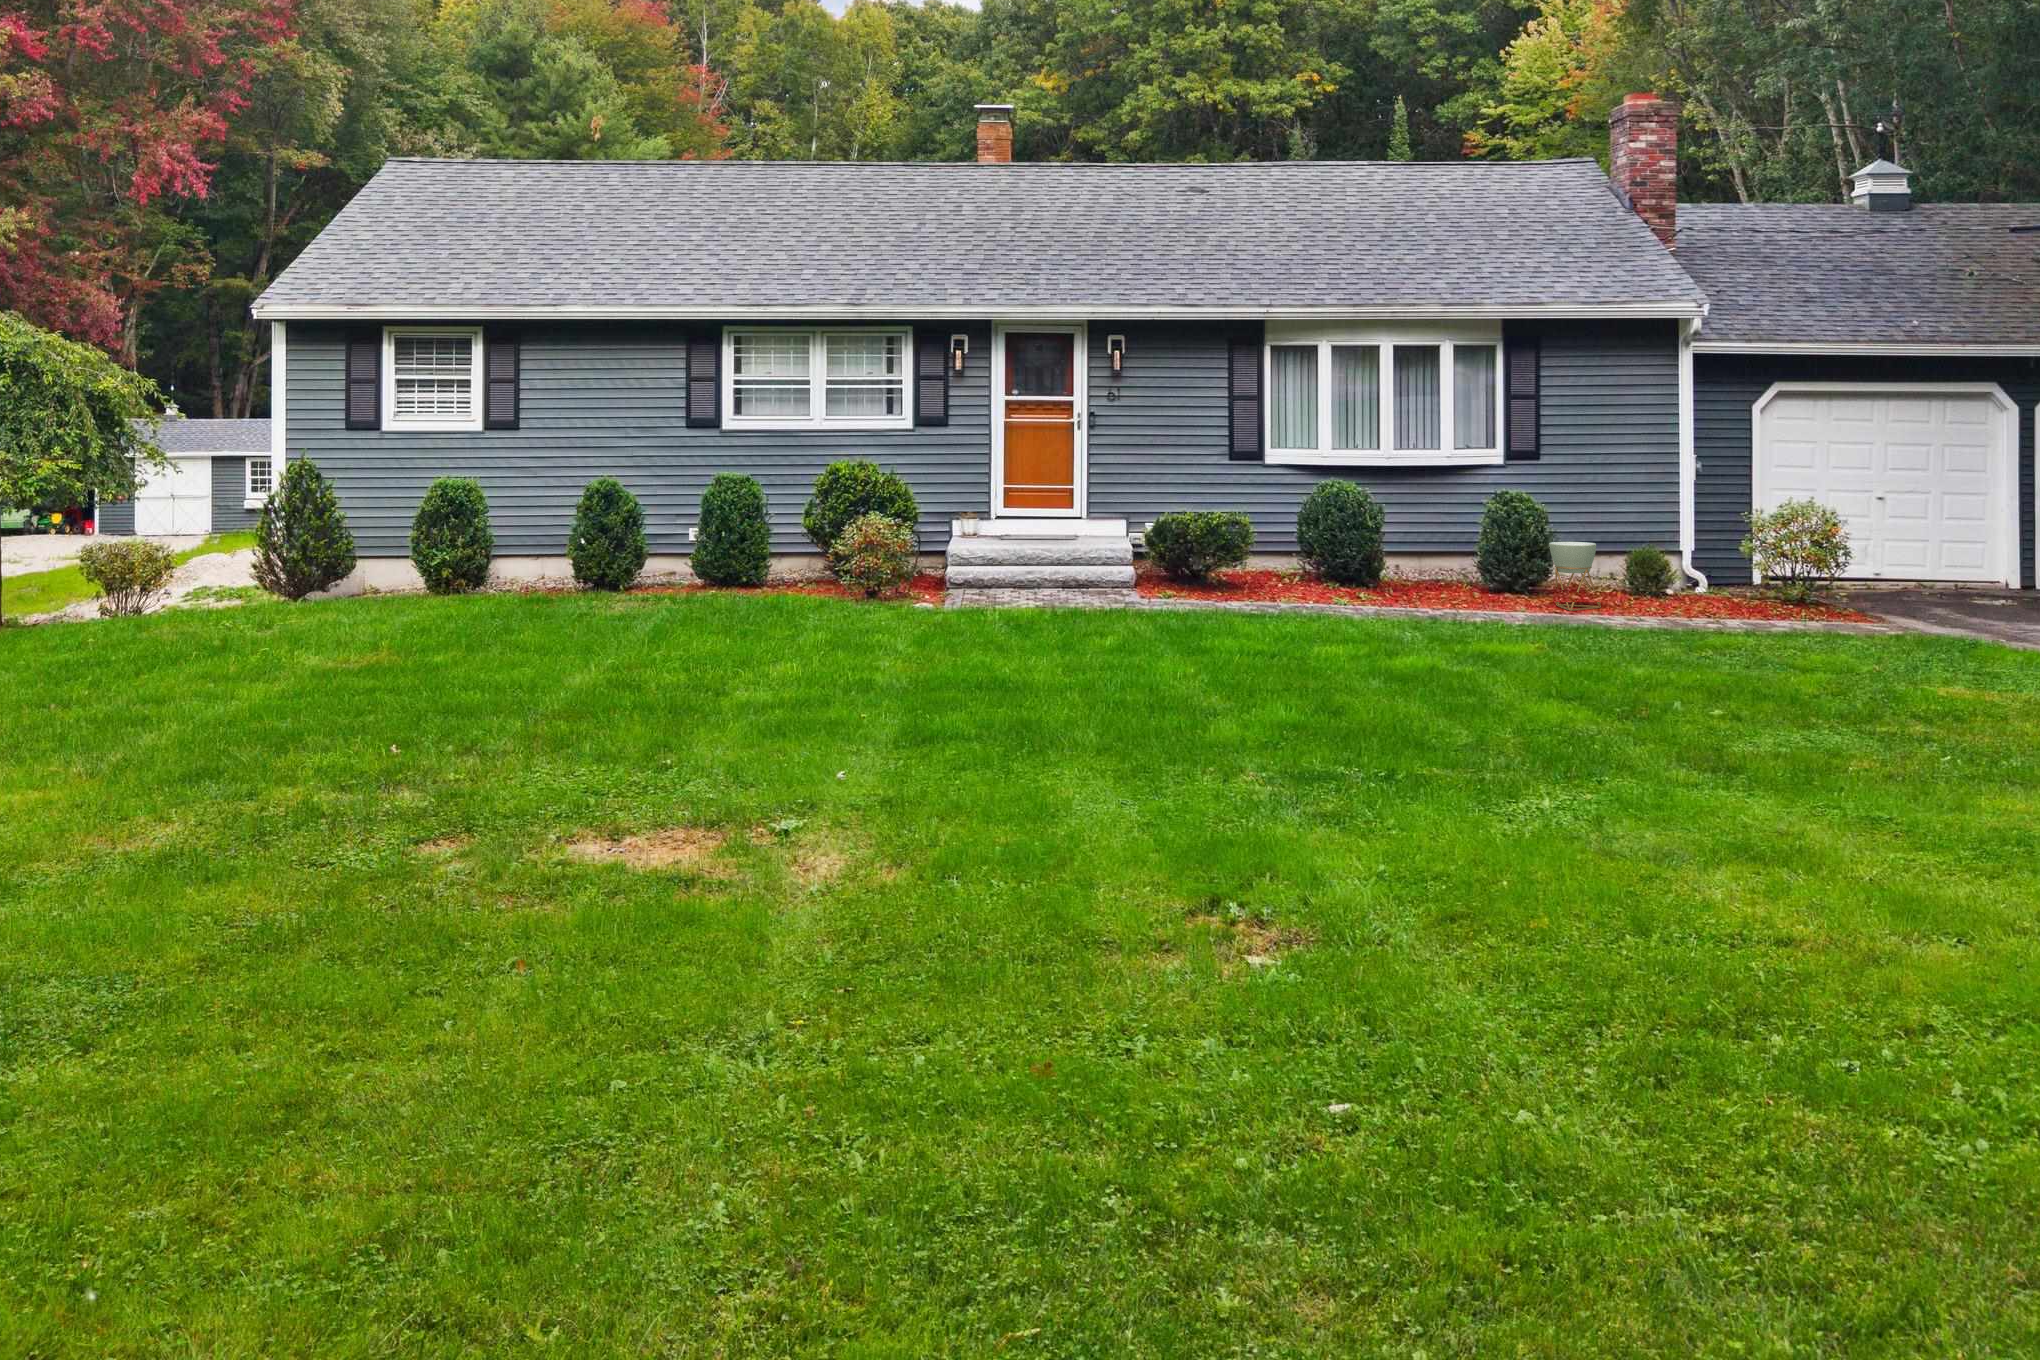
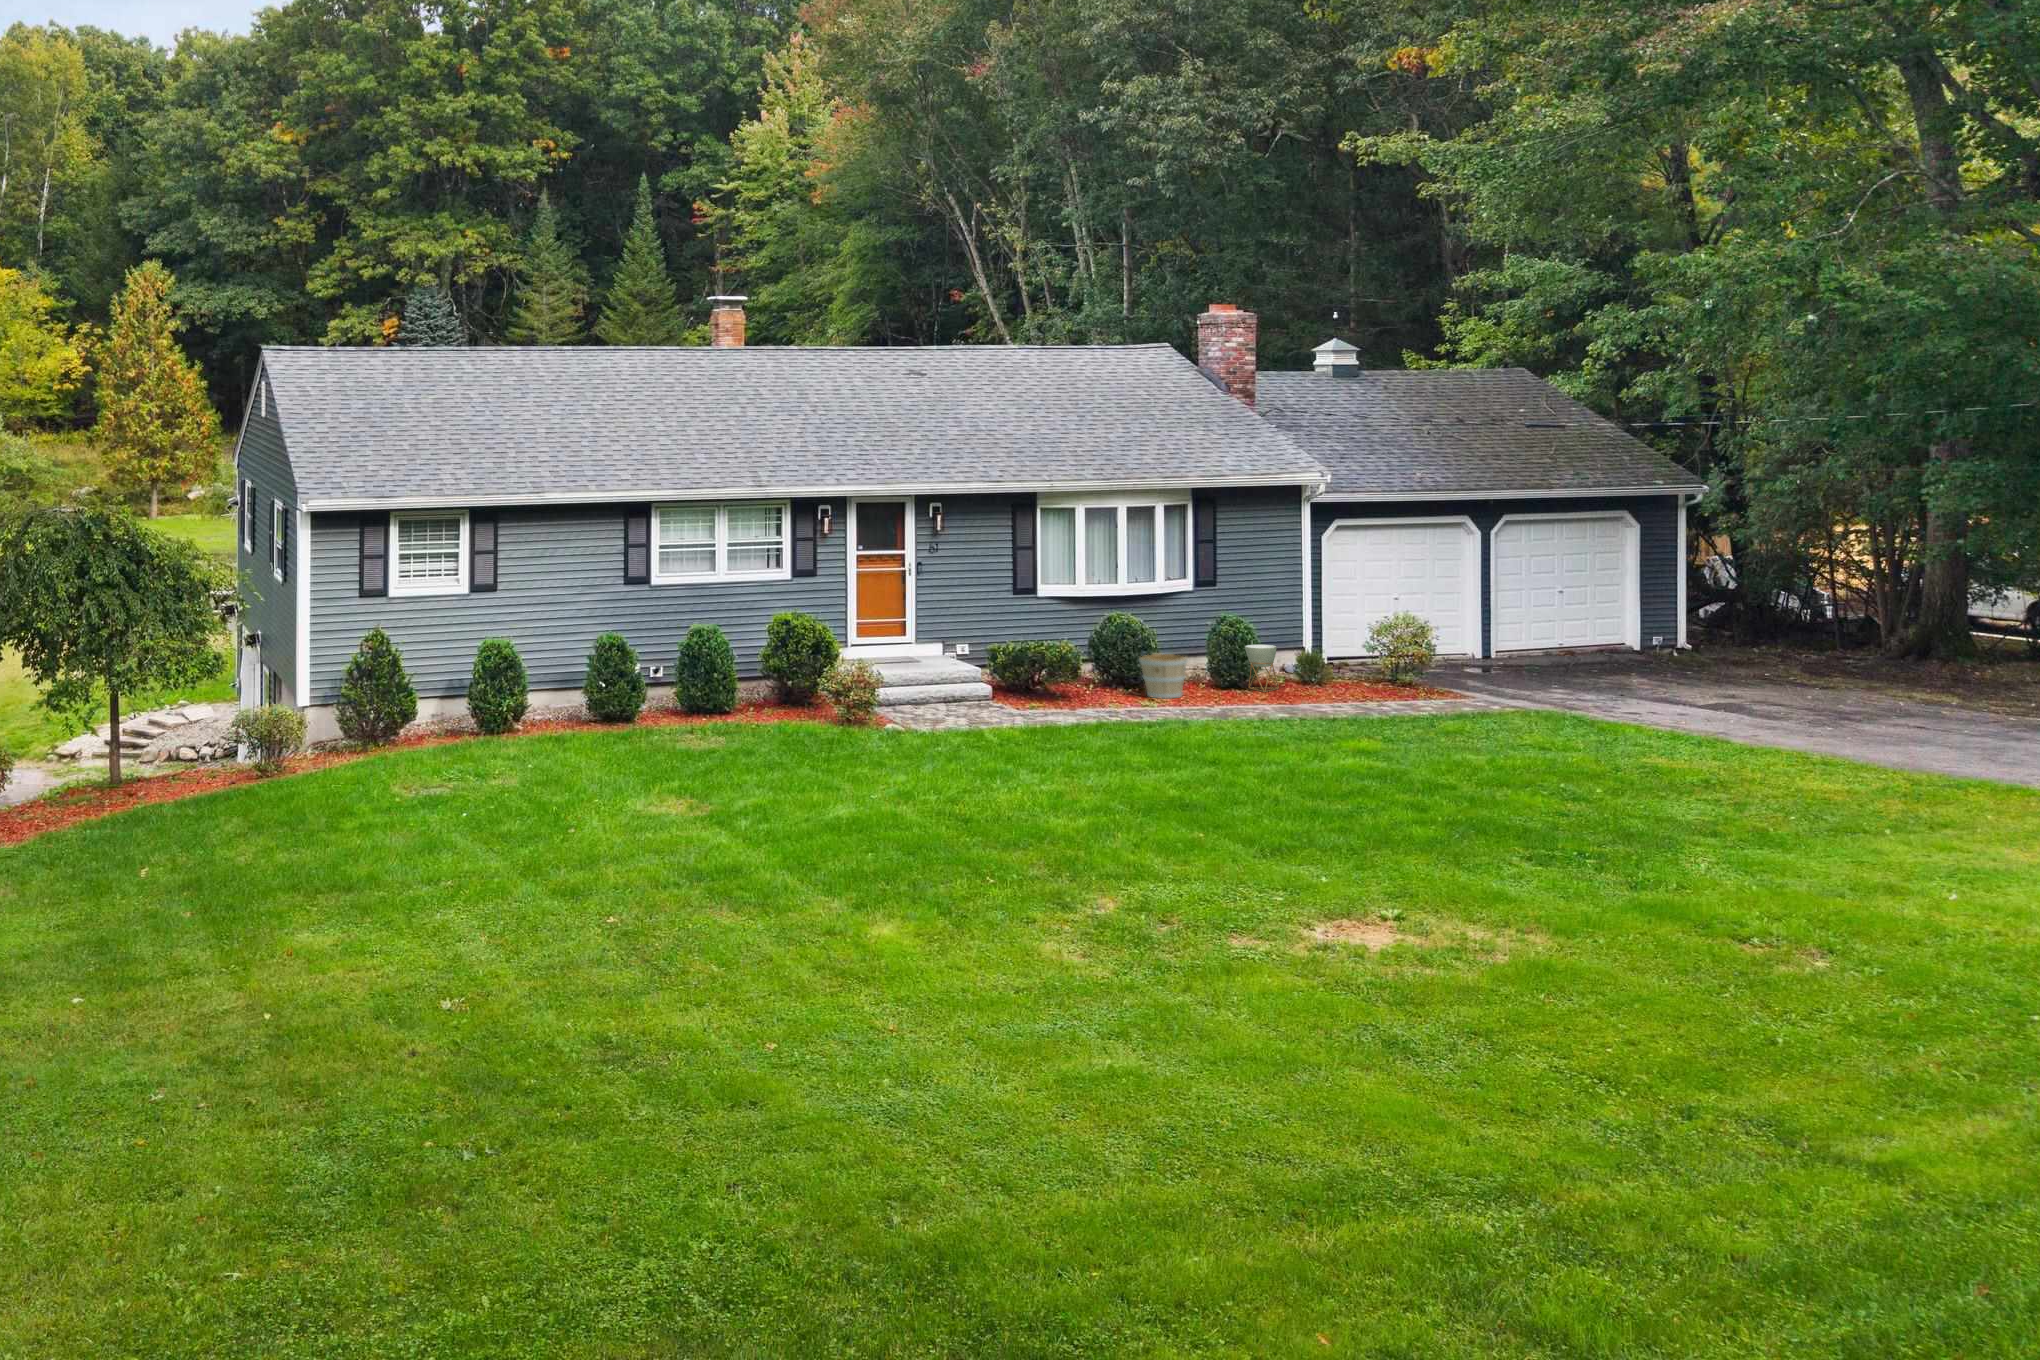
wooden bucket: none [1377,548,1446,611] -> present [1139,654,1187,699]

